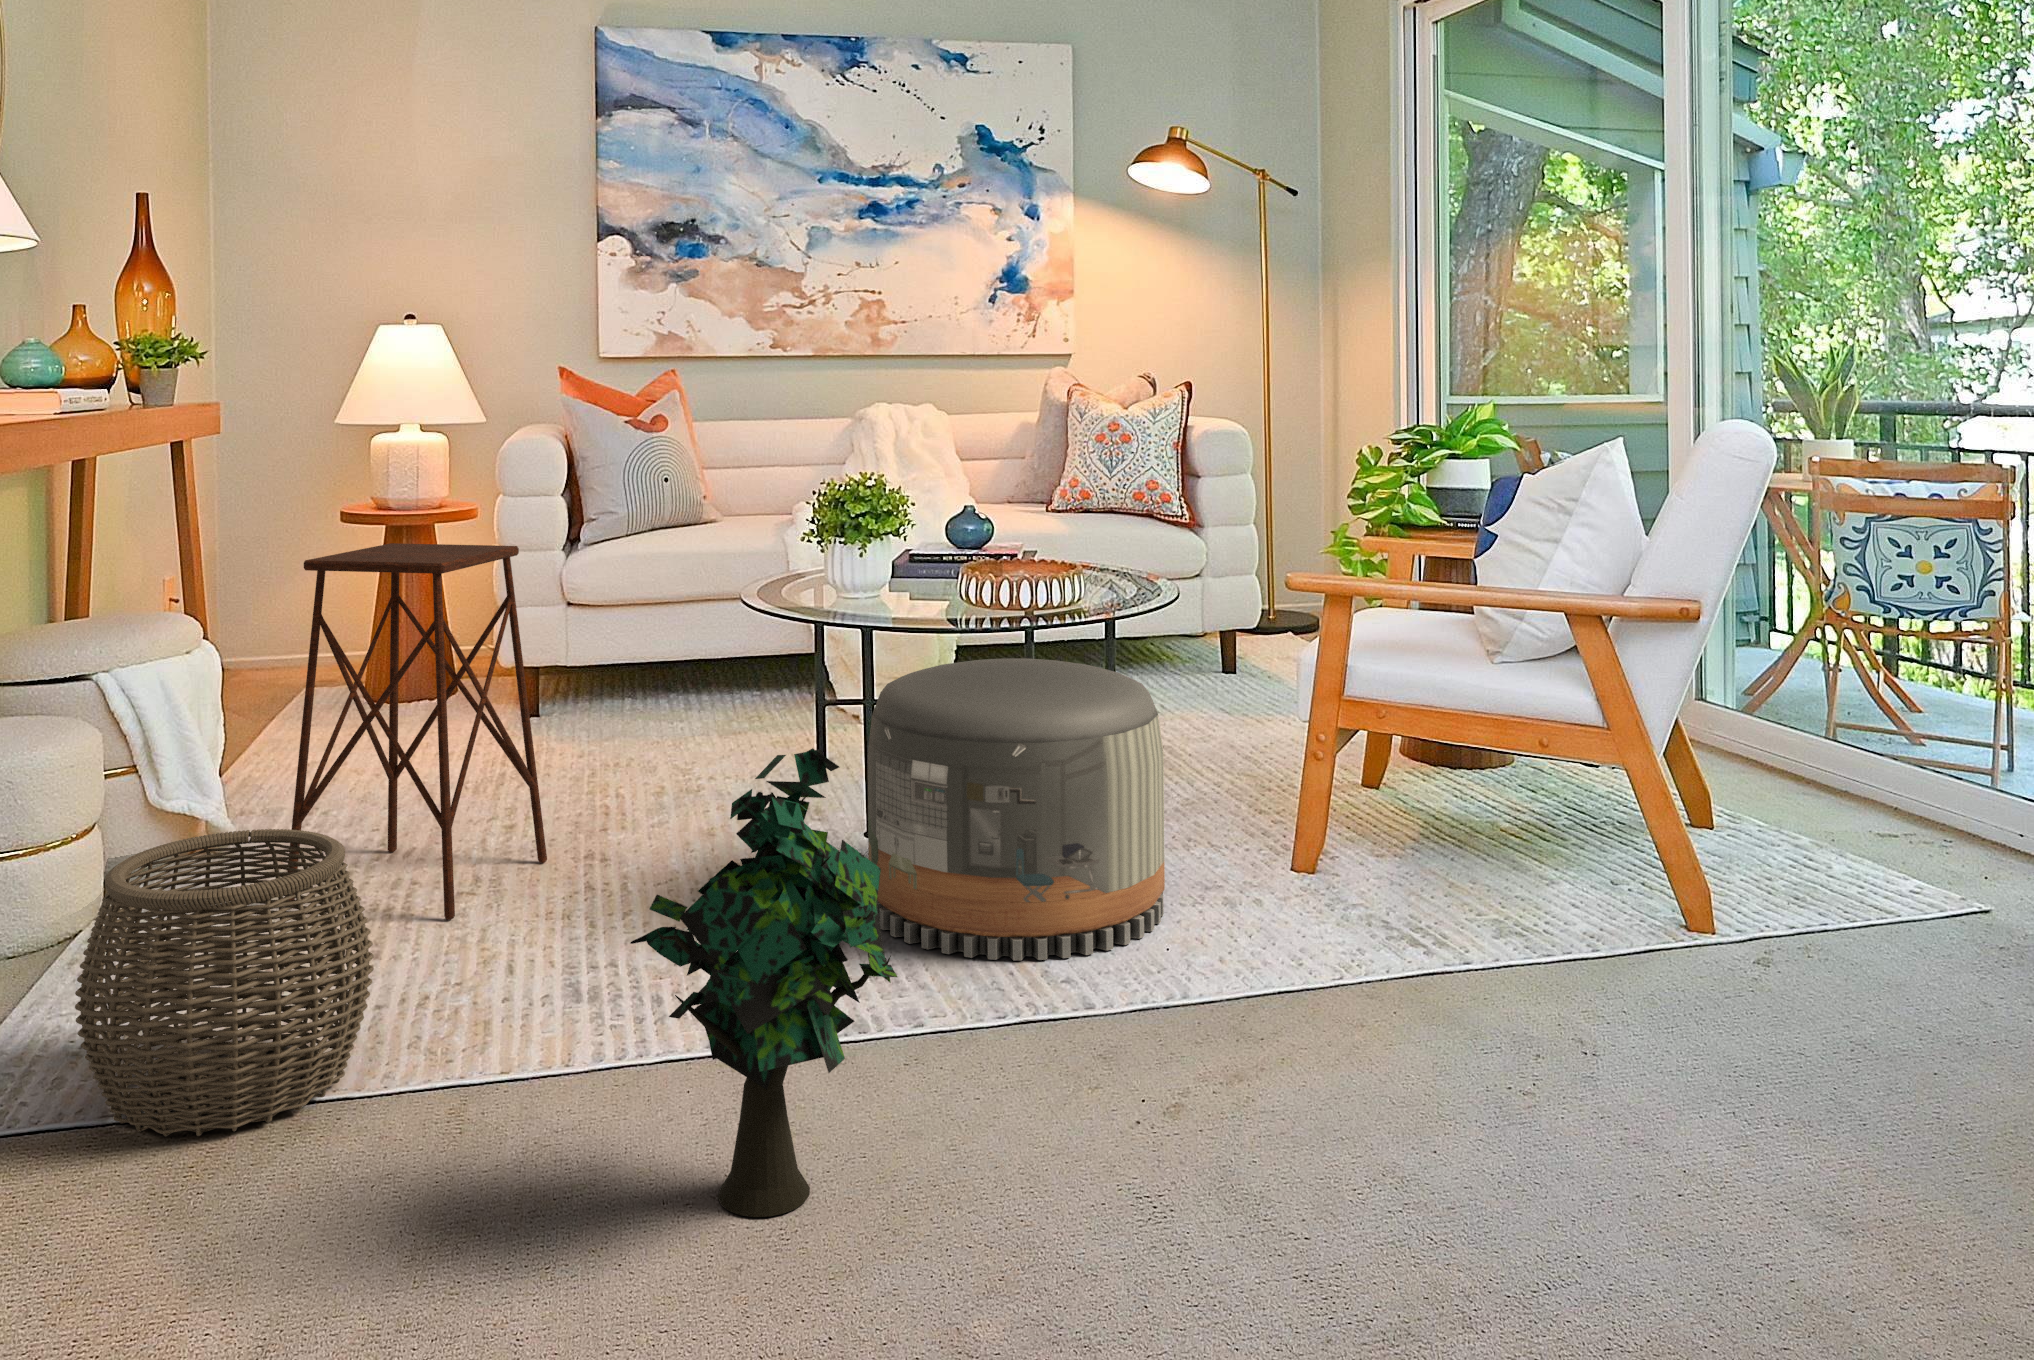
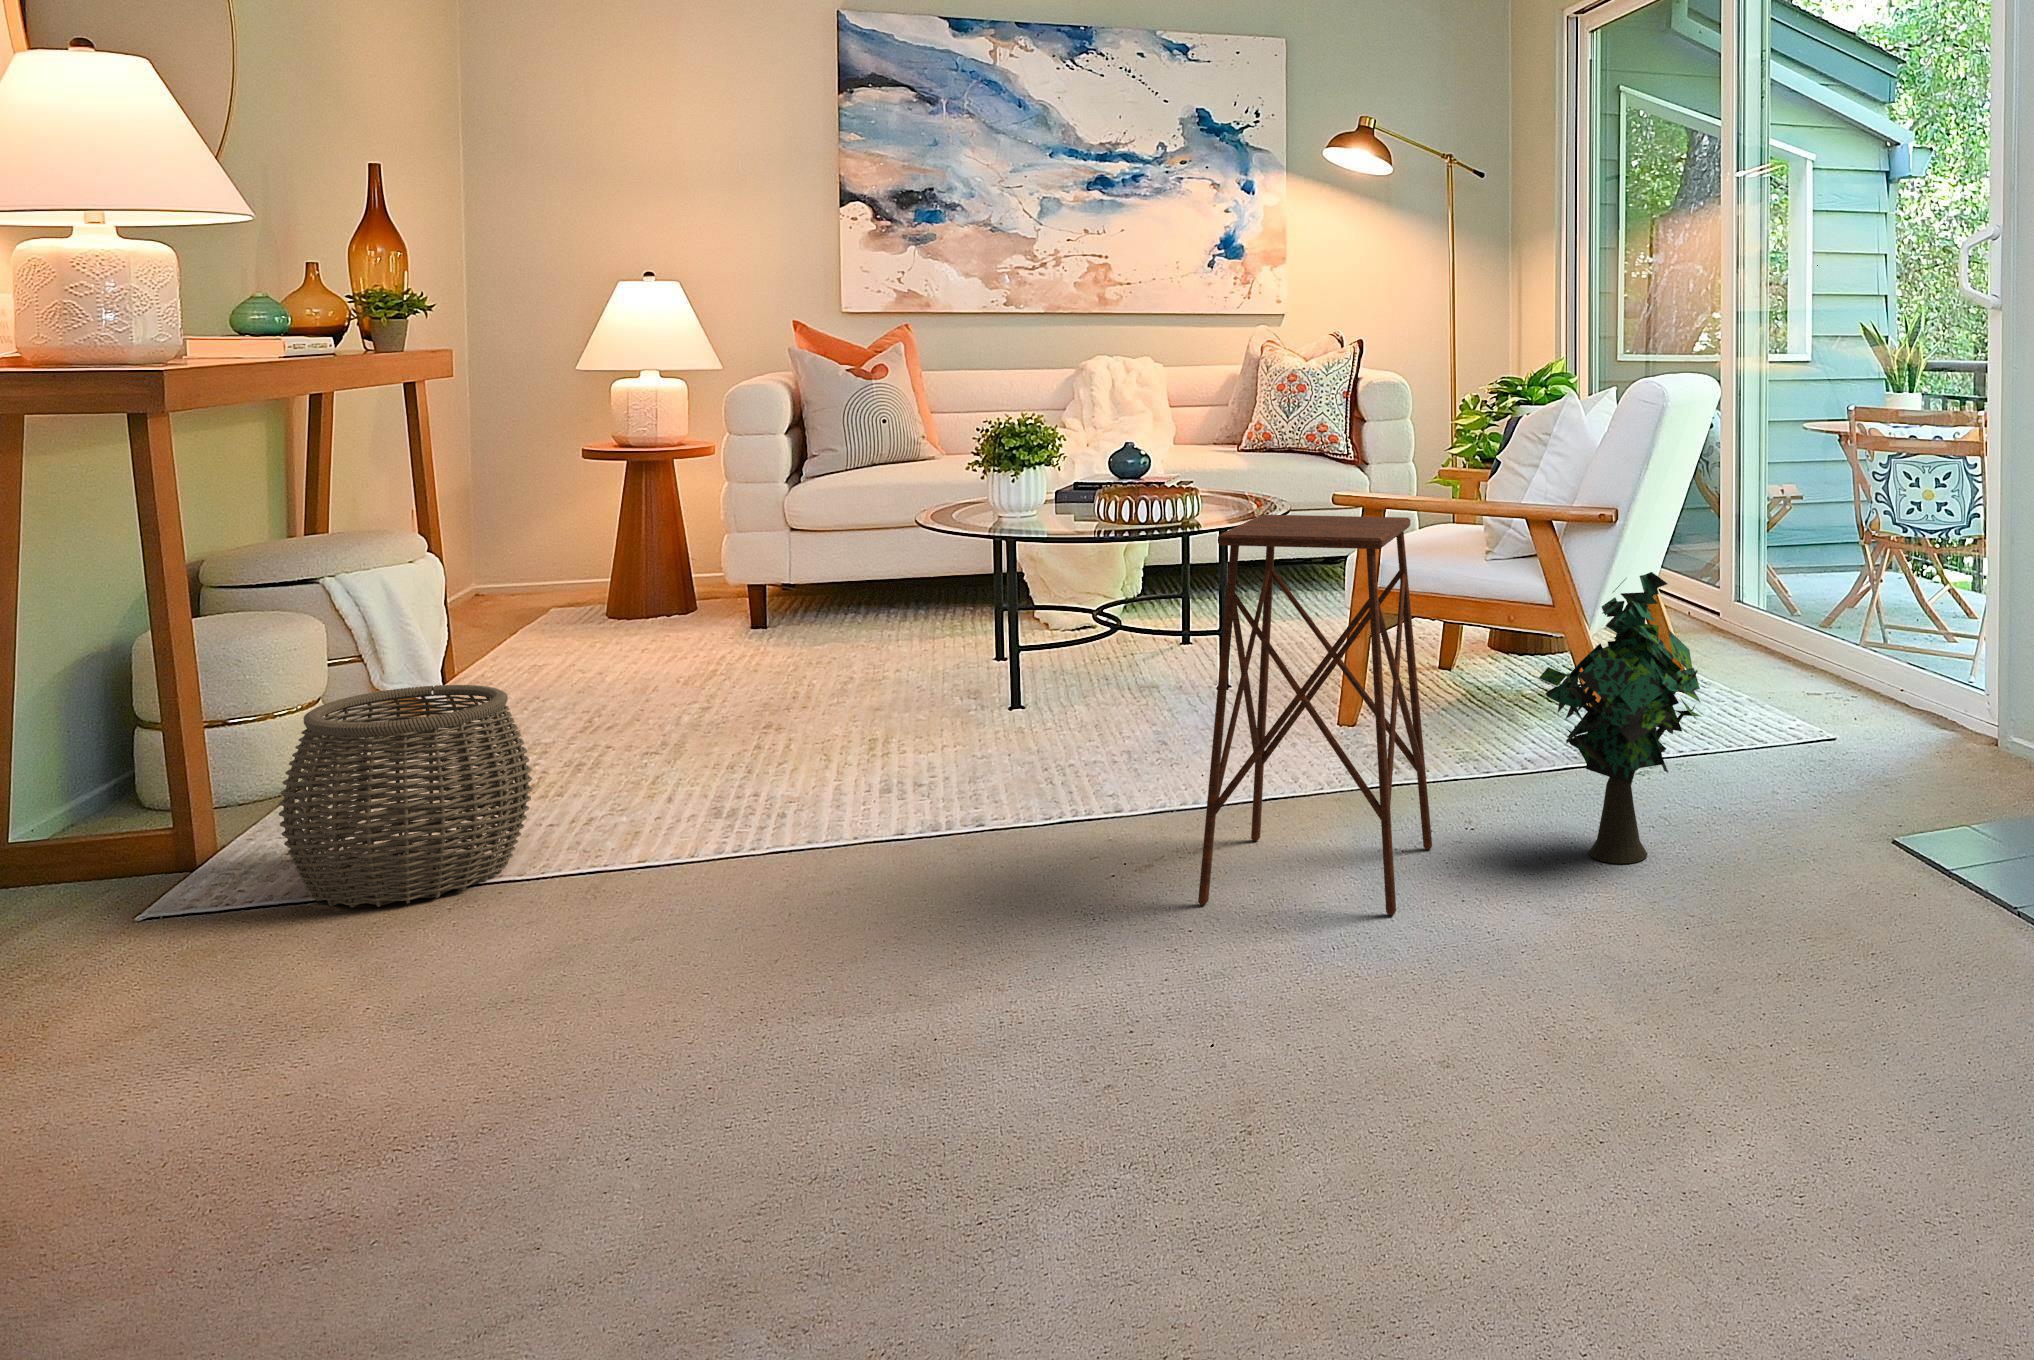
side table: present [287,543,547,920] -> present [1198,515,1432,915]
pouf: present [868,658,1165,960] -> none [978,562,1218,789]
decorative plant: present [631,748,897,1217] -> present [1539,572,1701,864]

